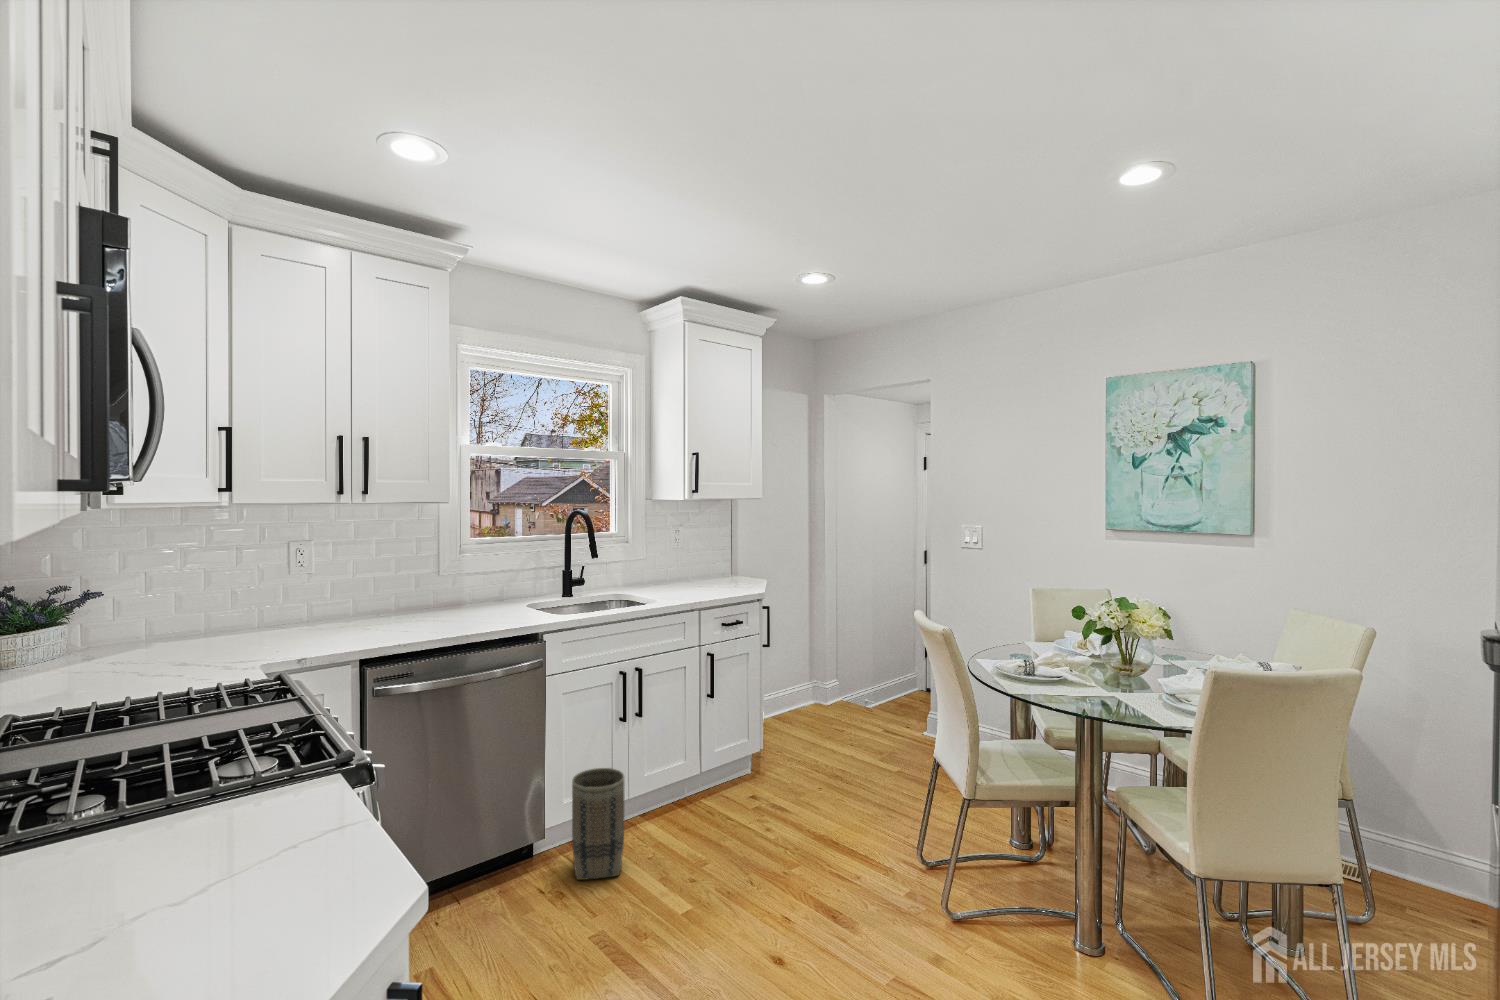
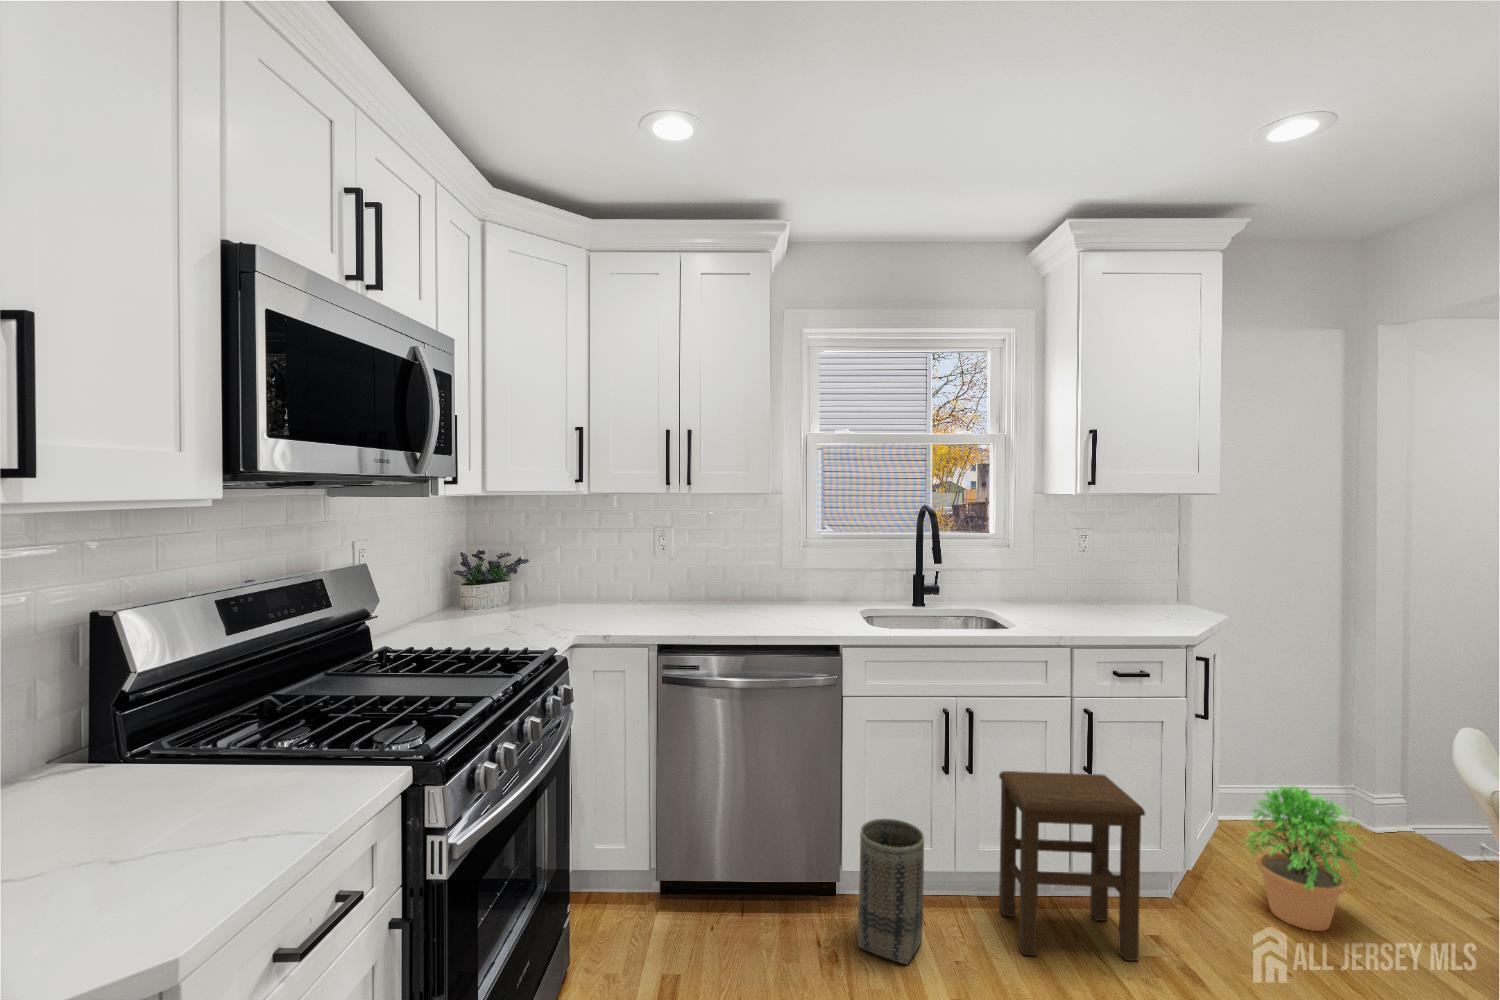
potted plant: none [789,680,849,768] -> present [1245,786,1359,931]
stool: none [657,698,756,839] -> present [999,771,1145,961]

